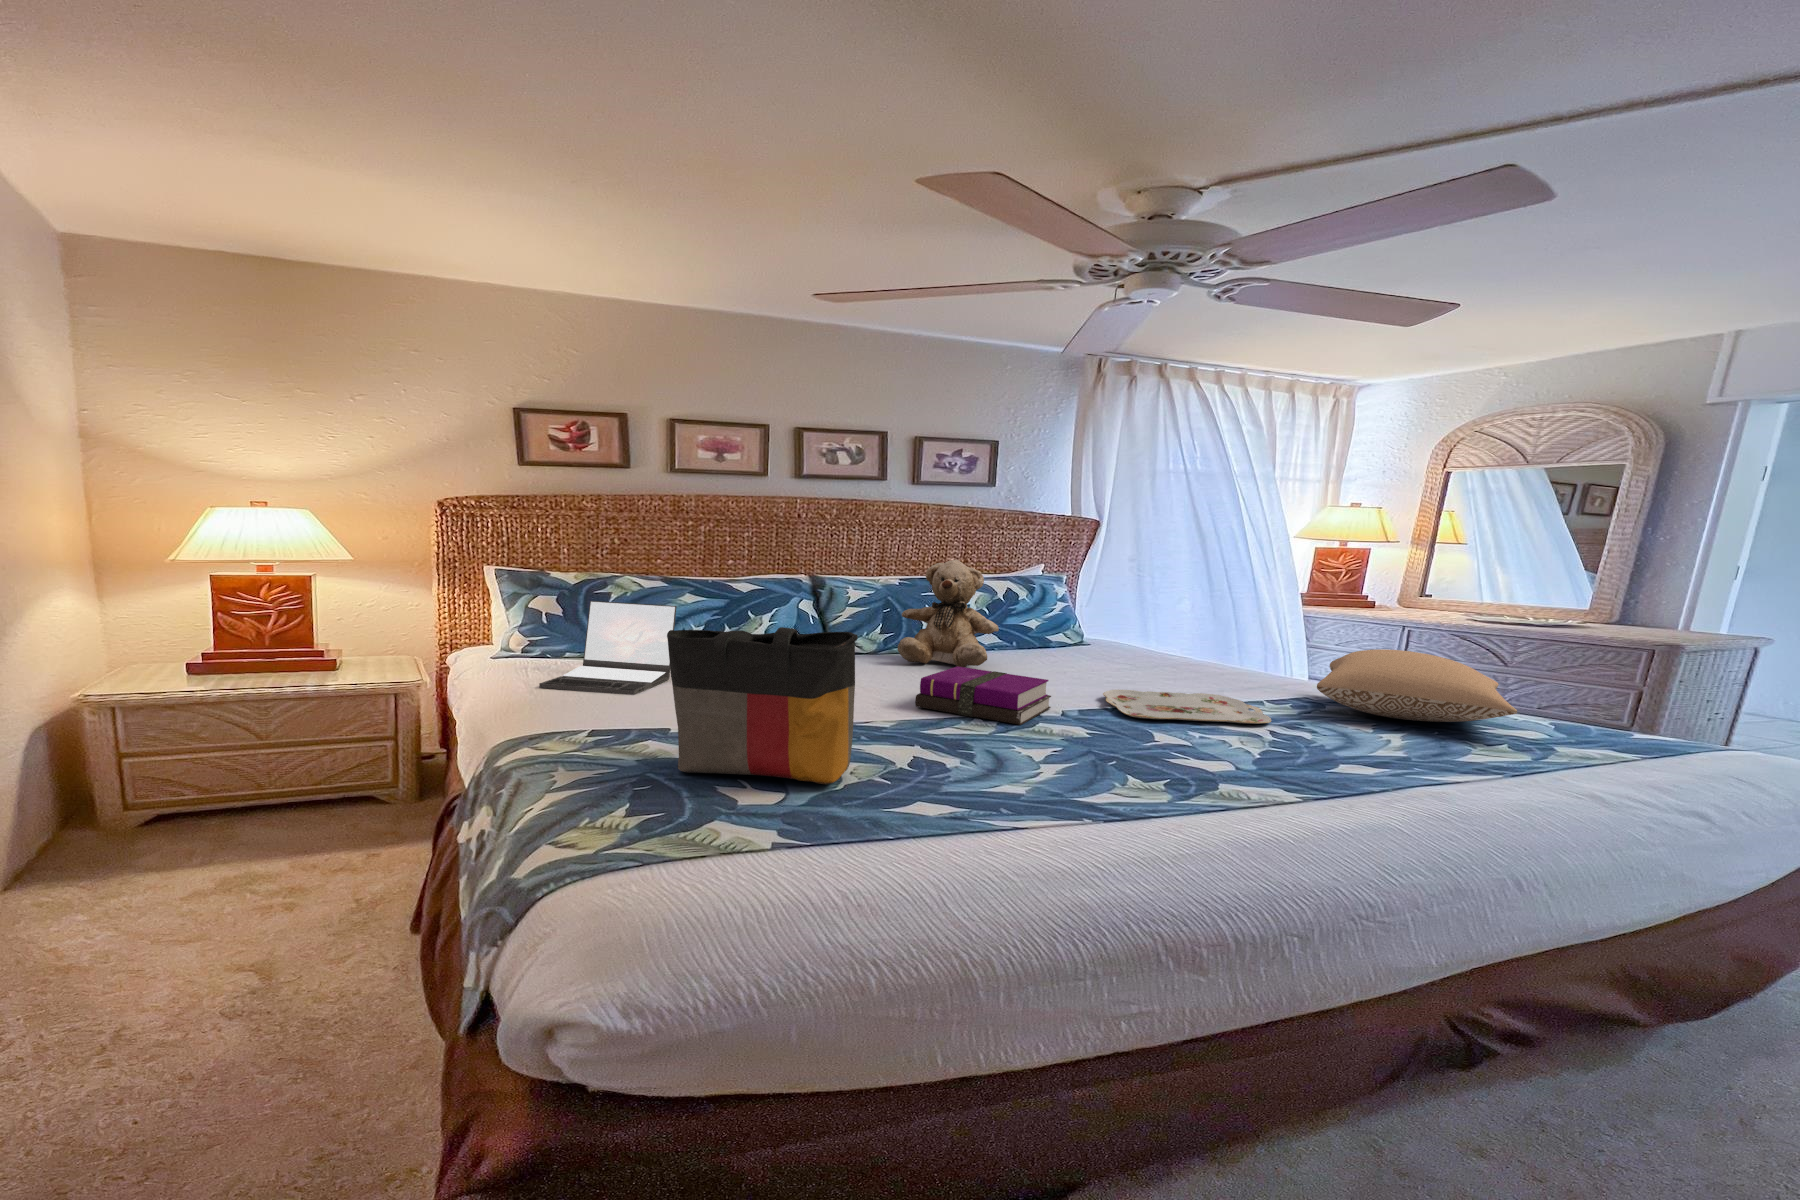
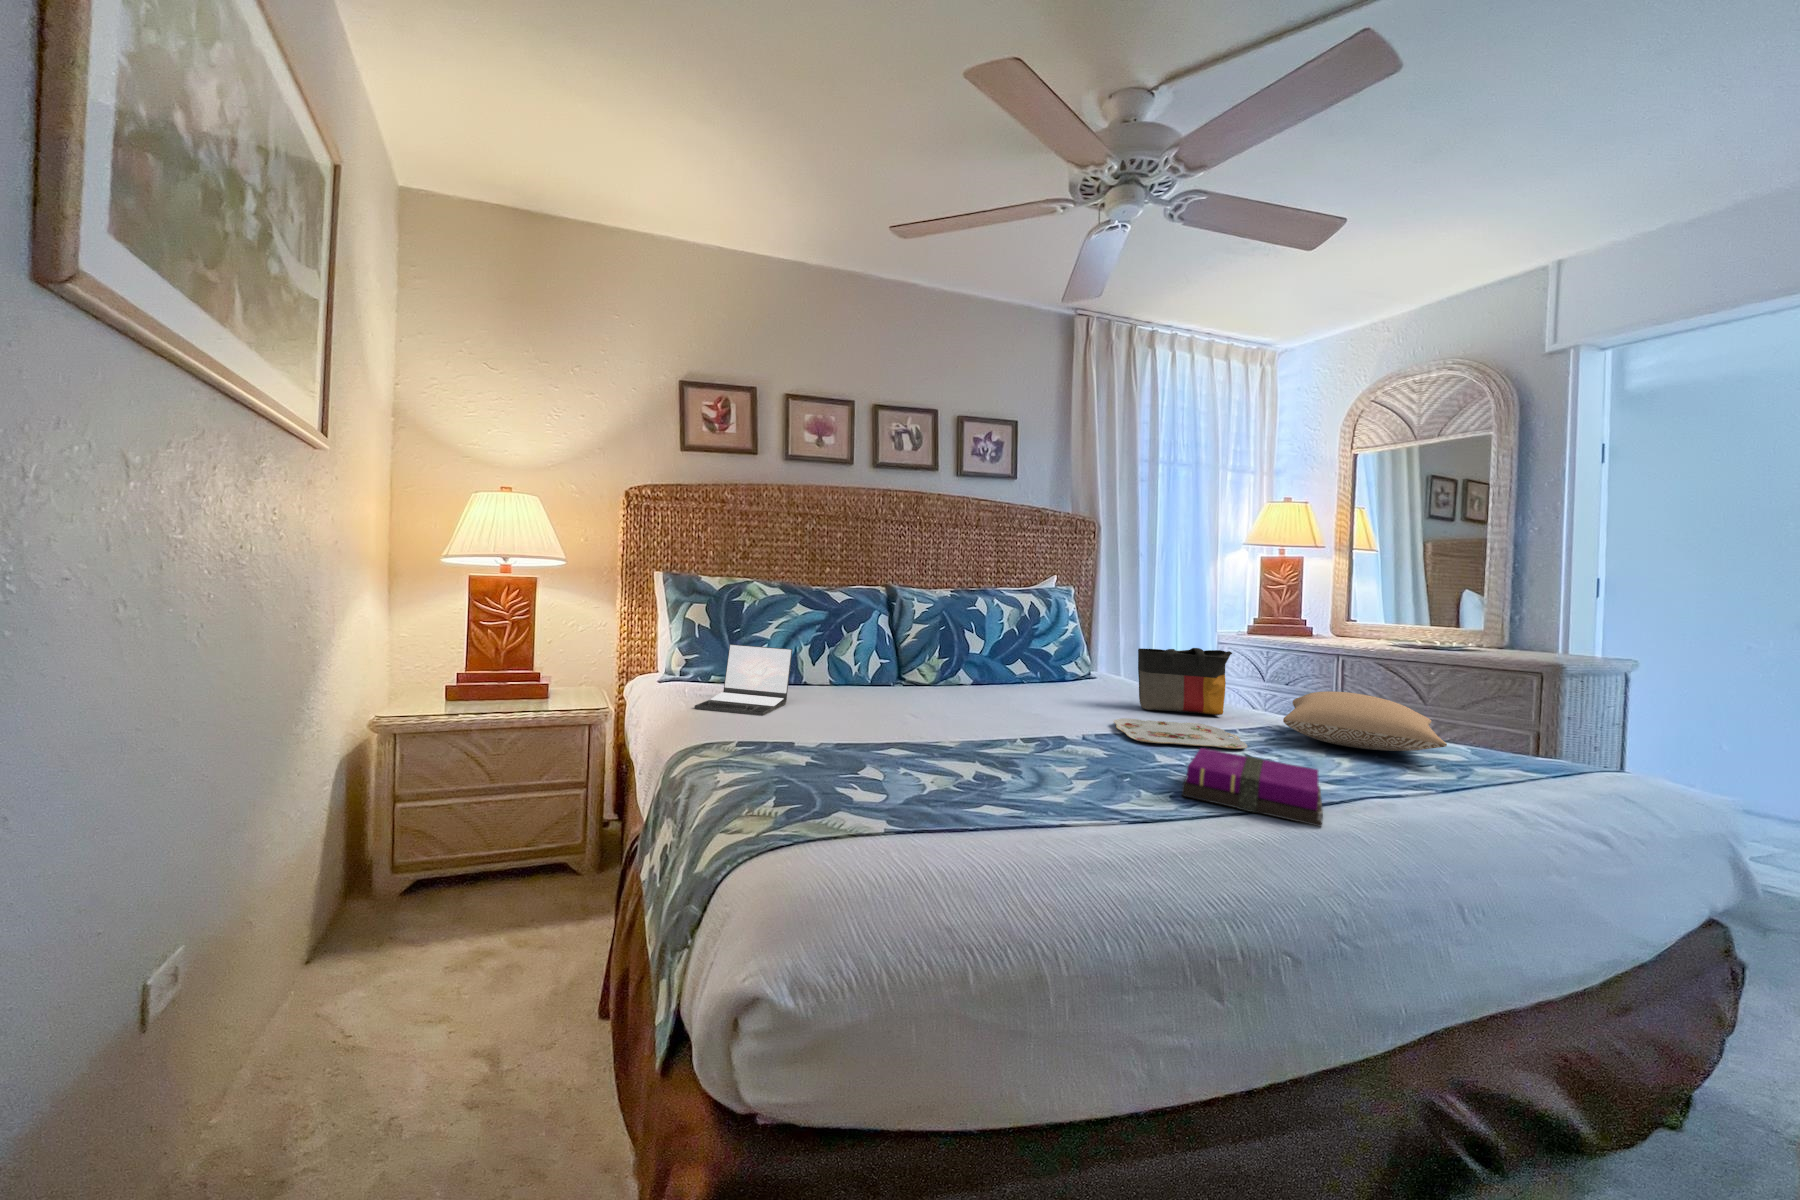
teddy bear: present [898,560,999,667] -> none [953,615,1030,699]
tote bag: present [667,627,858,784] -> present [1138,648,1232,715]
notebook: present [915,666,1051,725] -> present [1182,748,1323,827]

